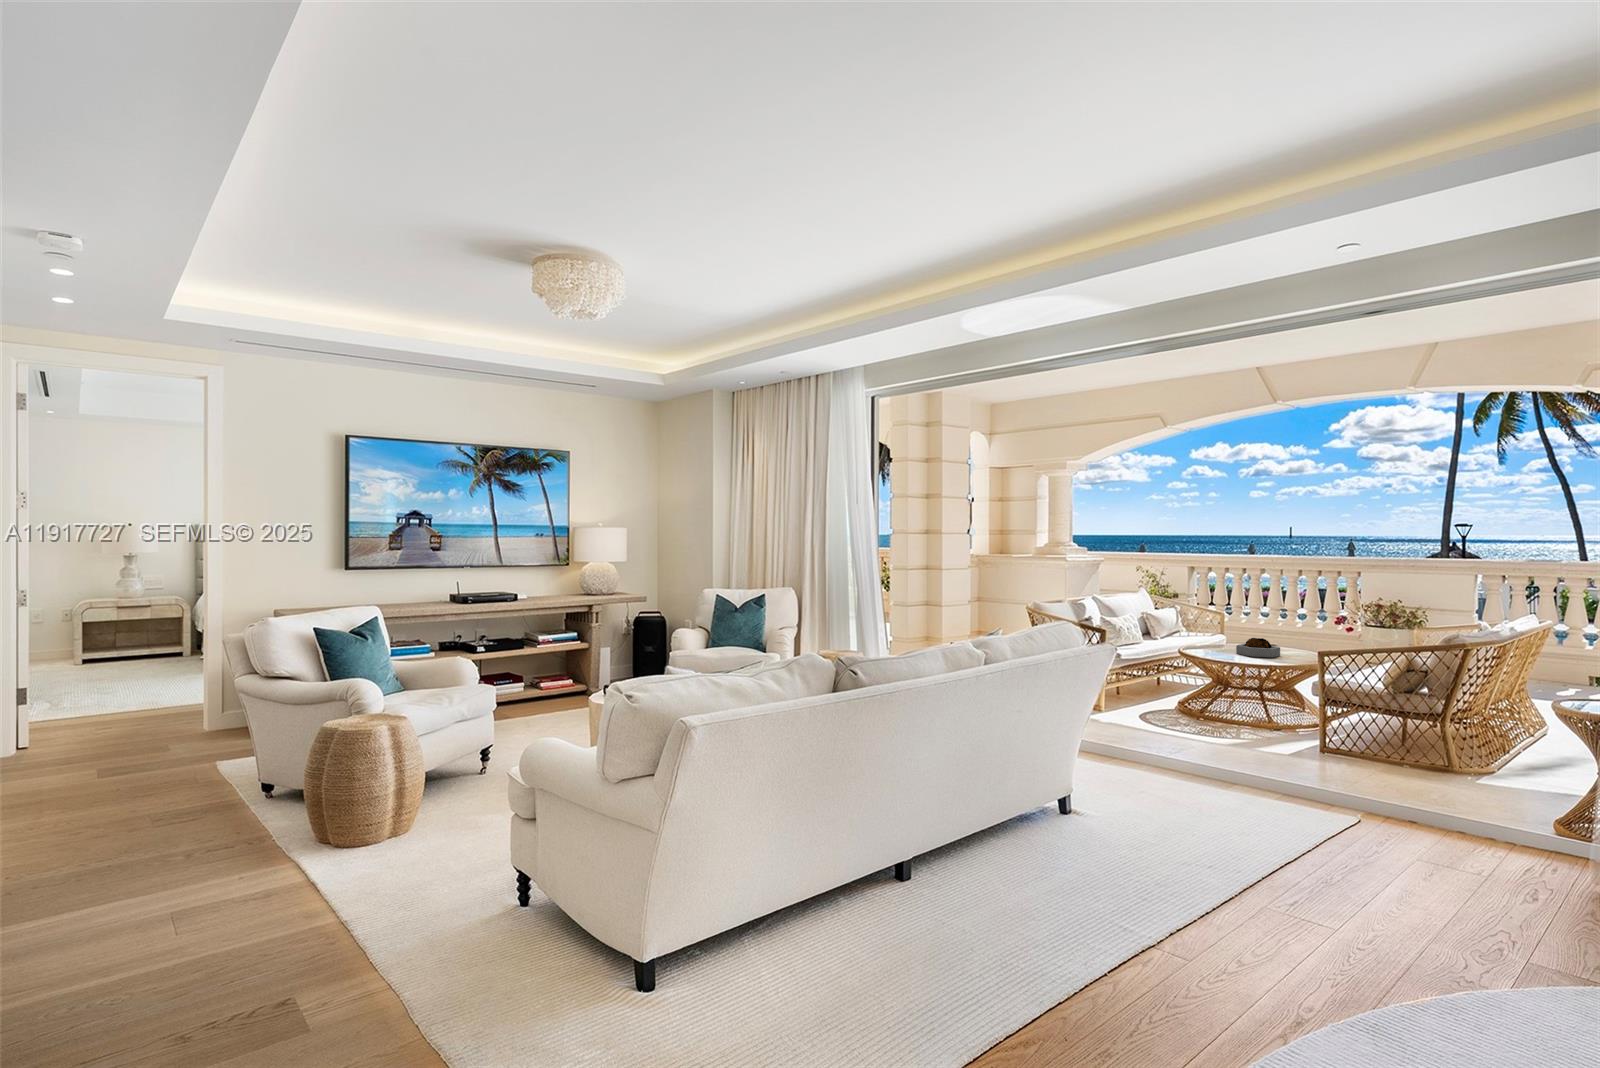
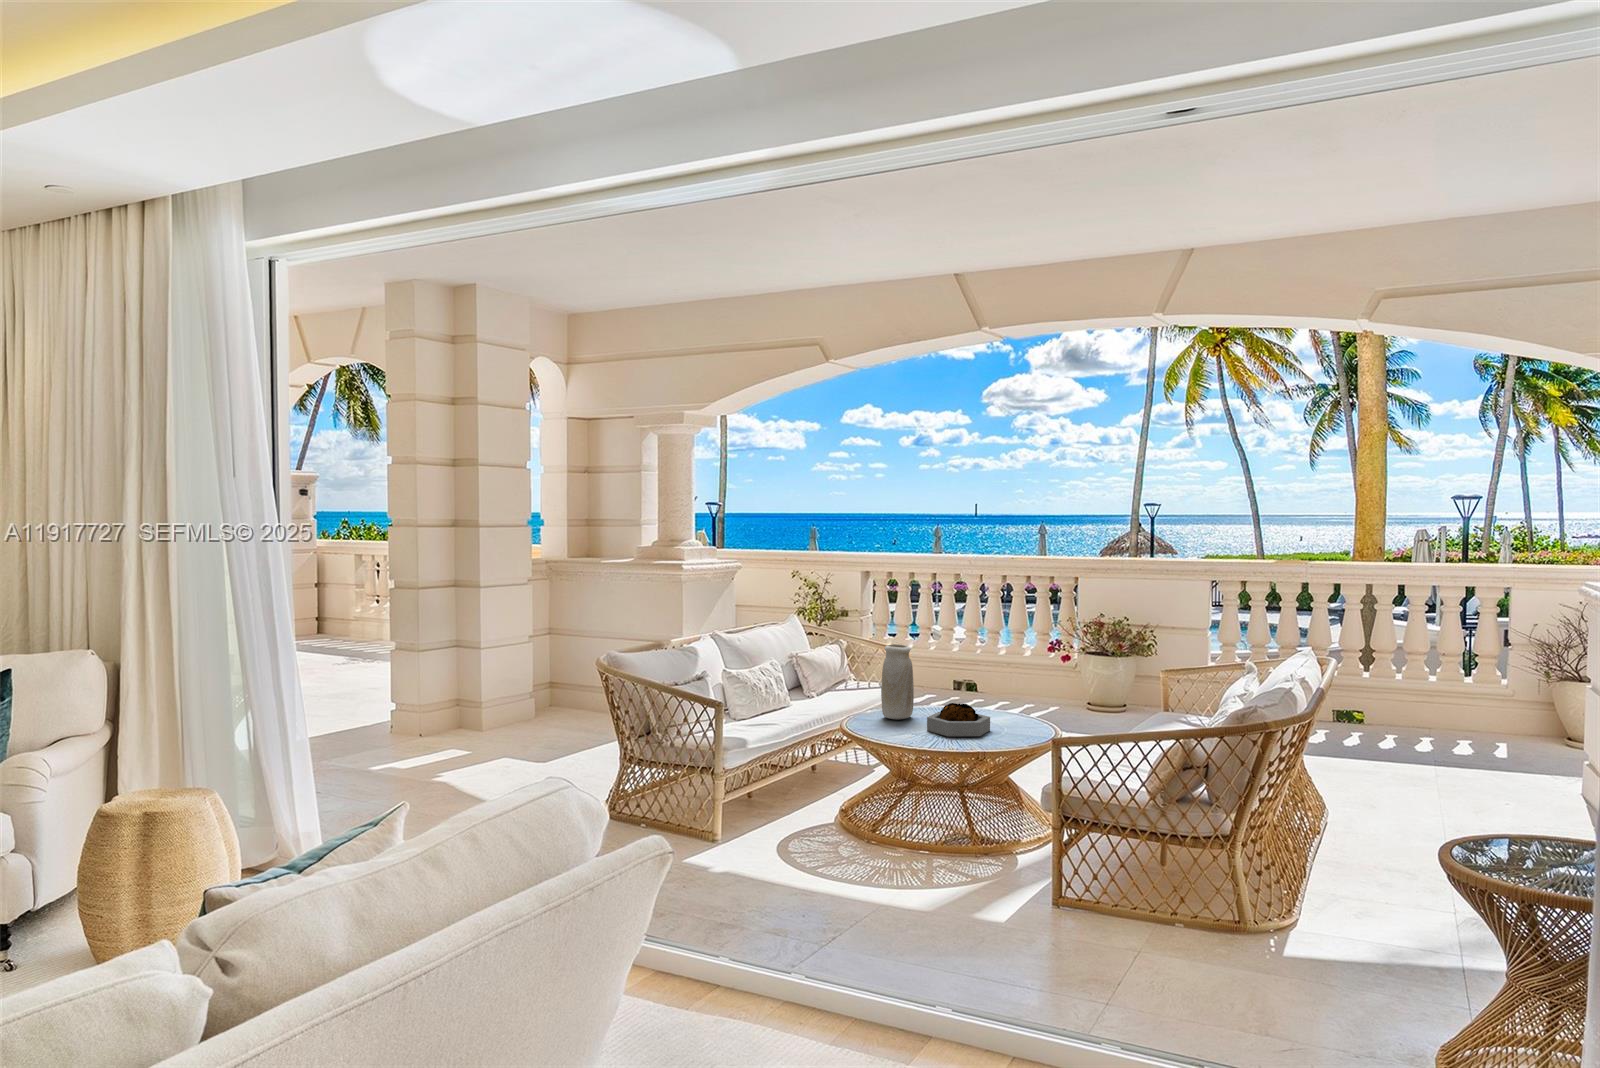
vase: none [1206,603,1227,647] -> present [881,644,914,719]

